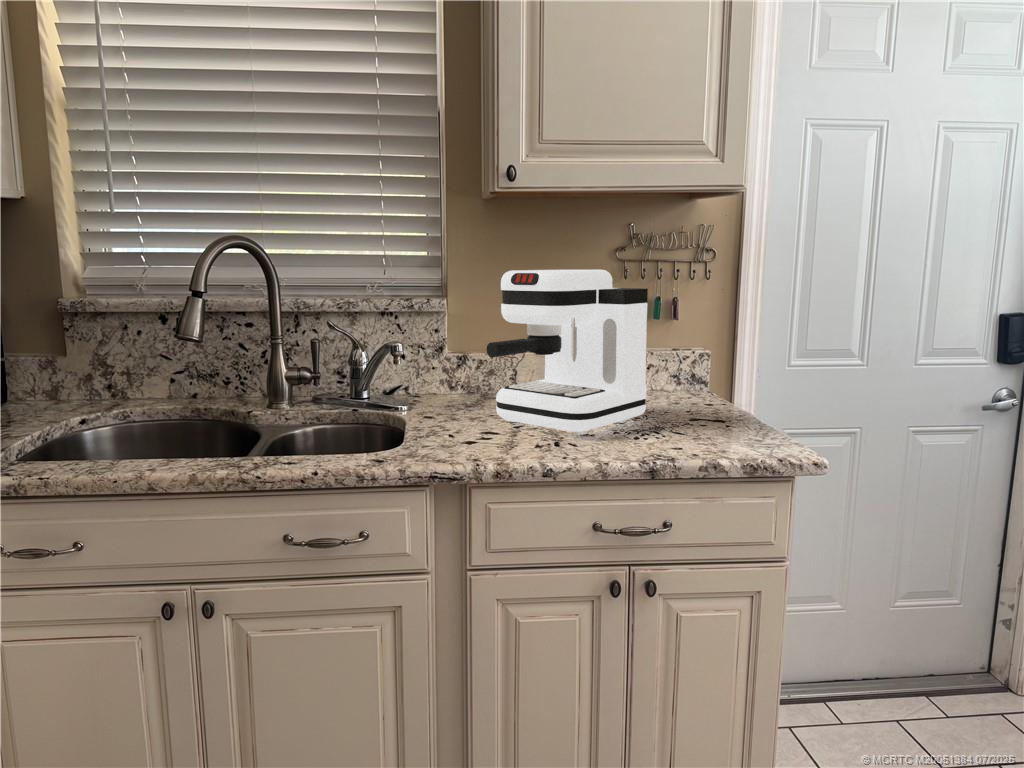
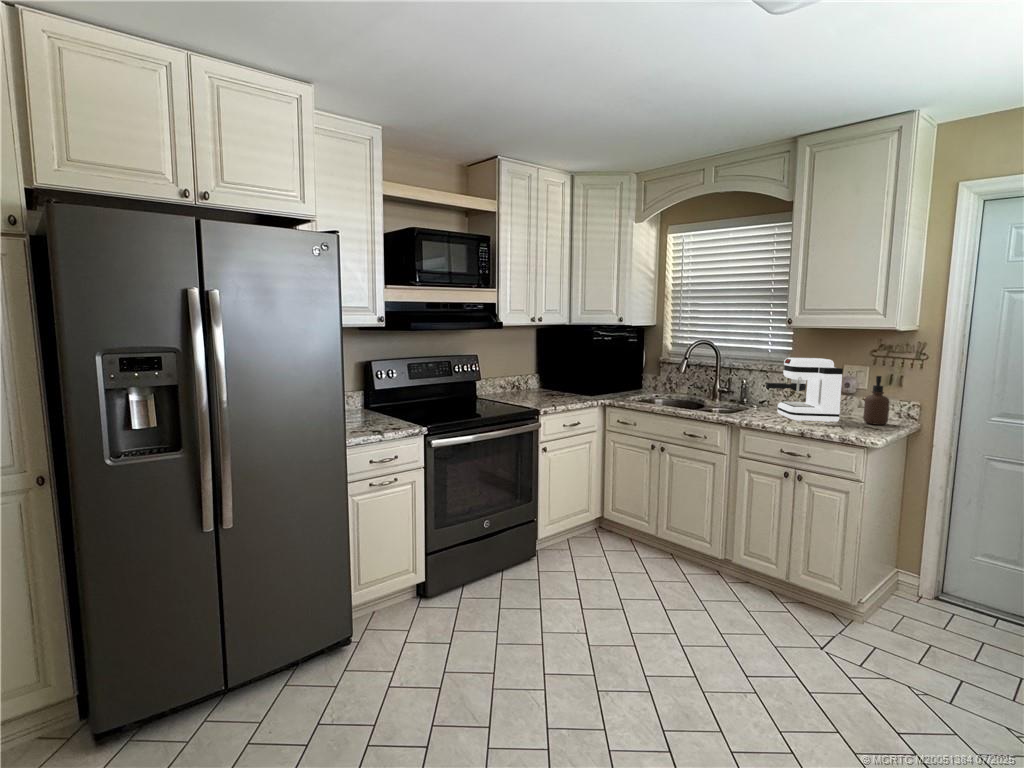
soap dispenser: none [655,301,702,408] -> present [863,376,890,425]

